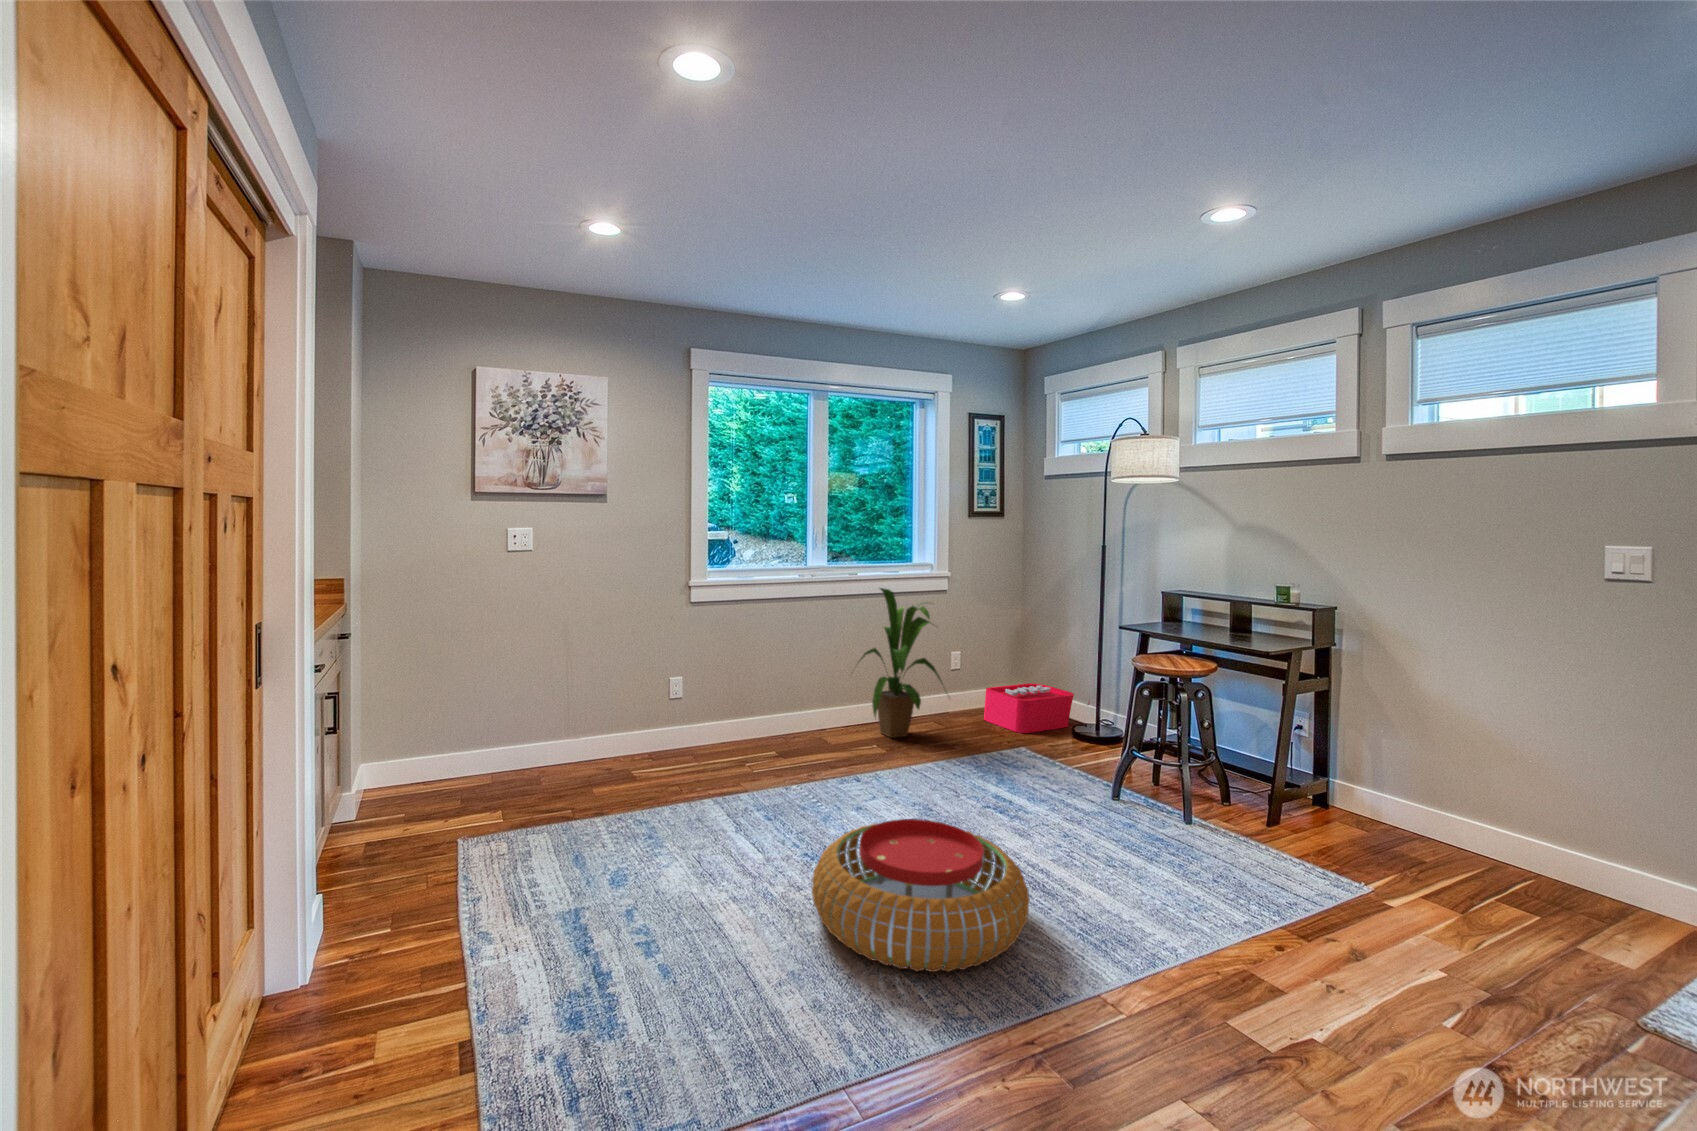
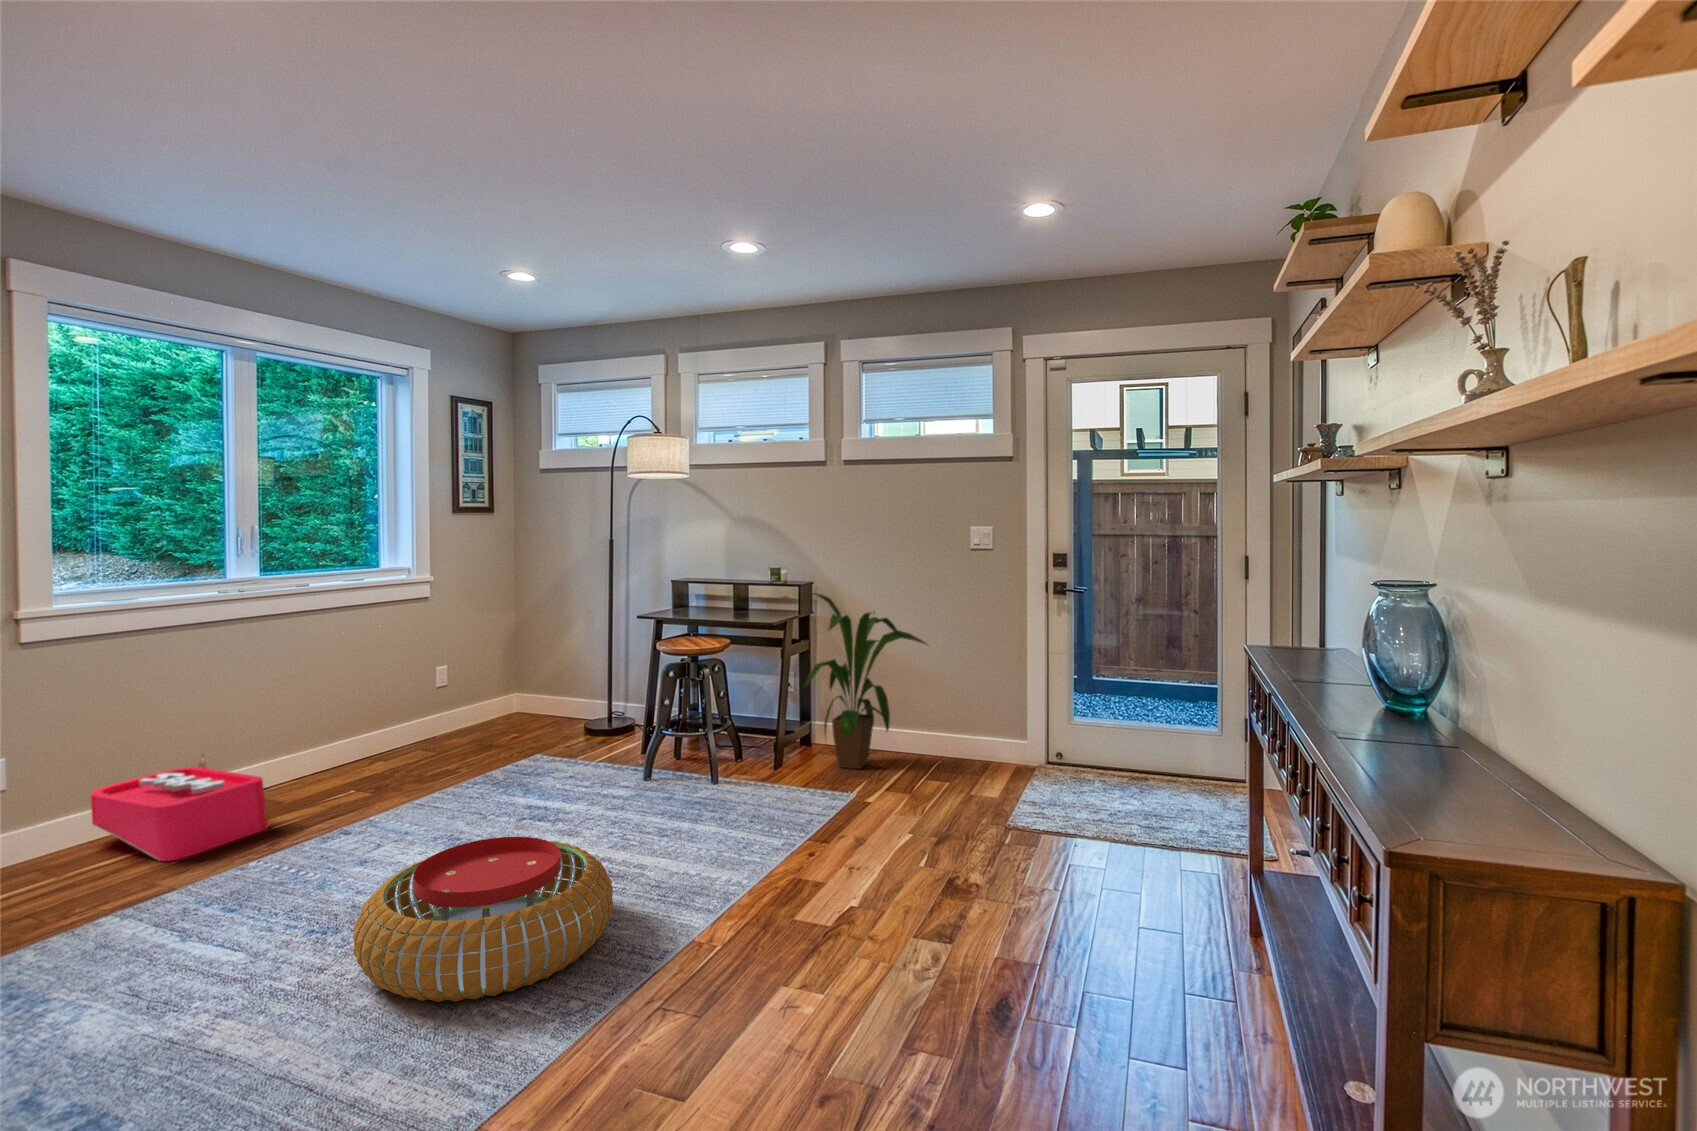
house plant: present [860,588,947,738] -> present [805,593,927,769]
storage bin: present [984,683,1090,733] -> present [91,755,268,861]

